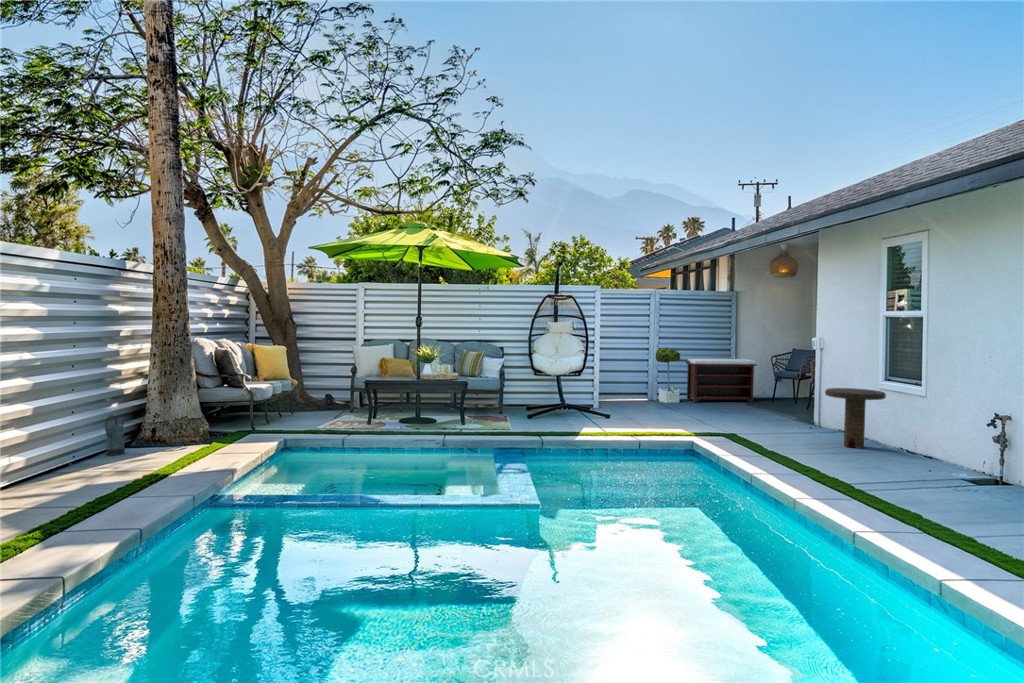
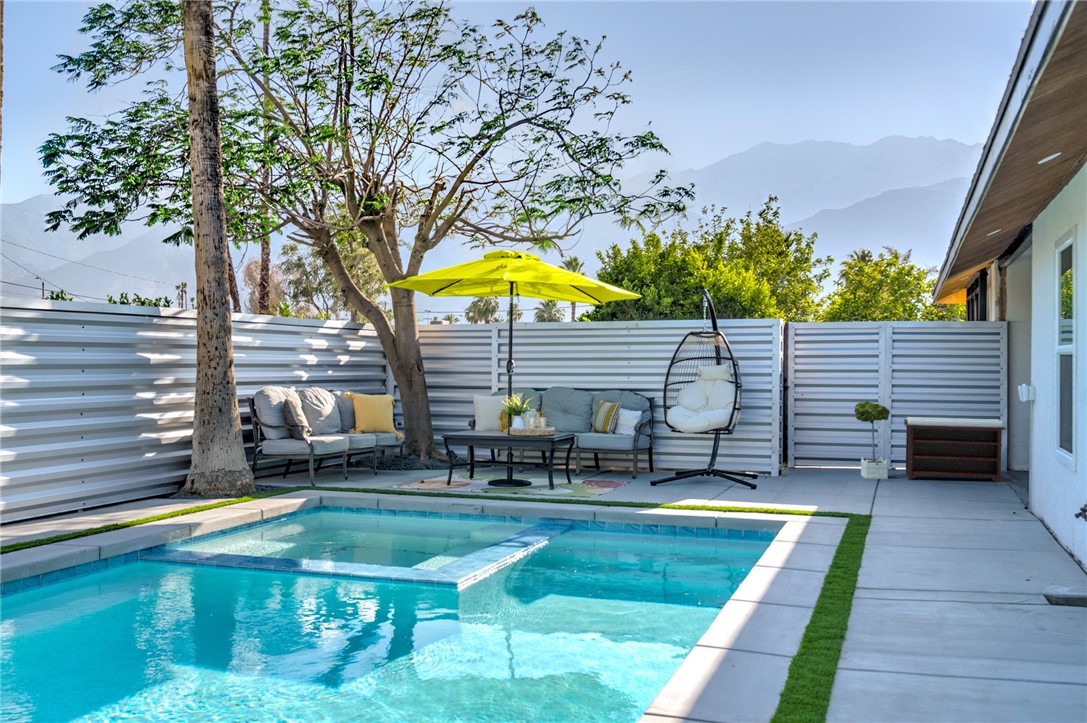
side table: present [825,388,886,449] -> none [964,463,1043,545]
watering can: present [105,415,125,455] -> none [138,464,161,505]

